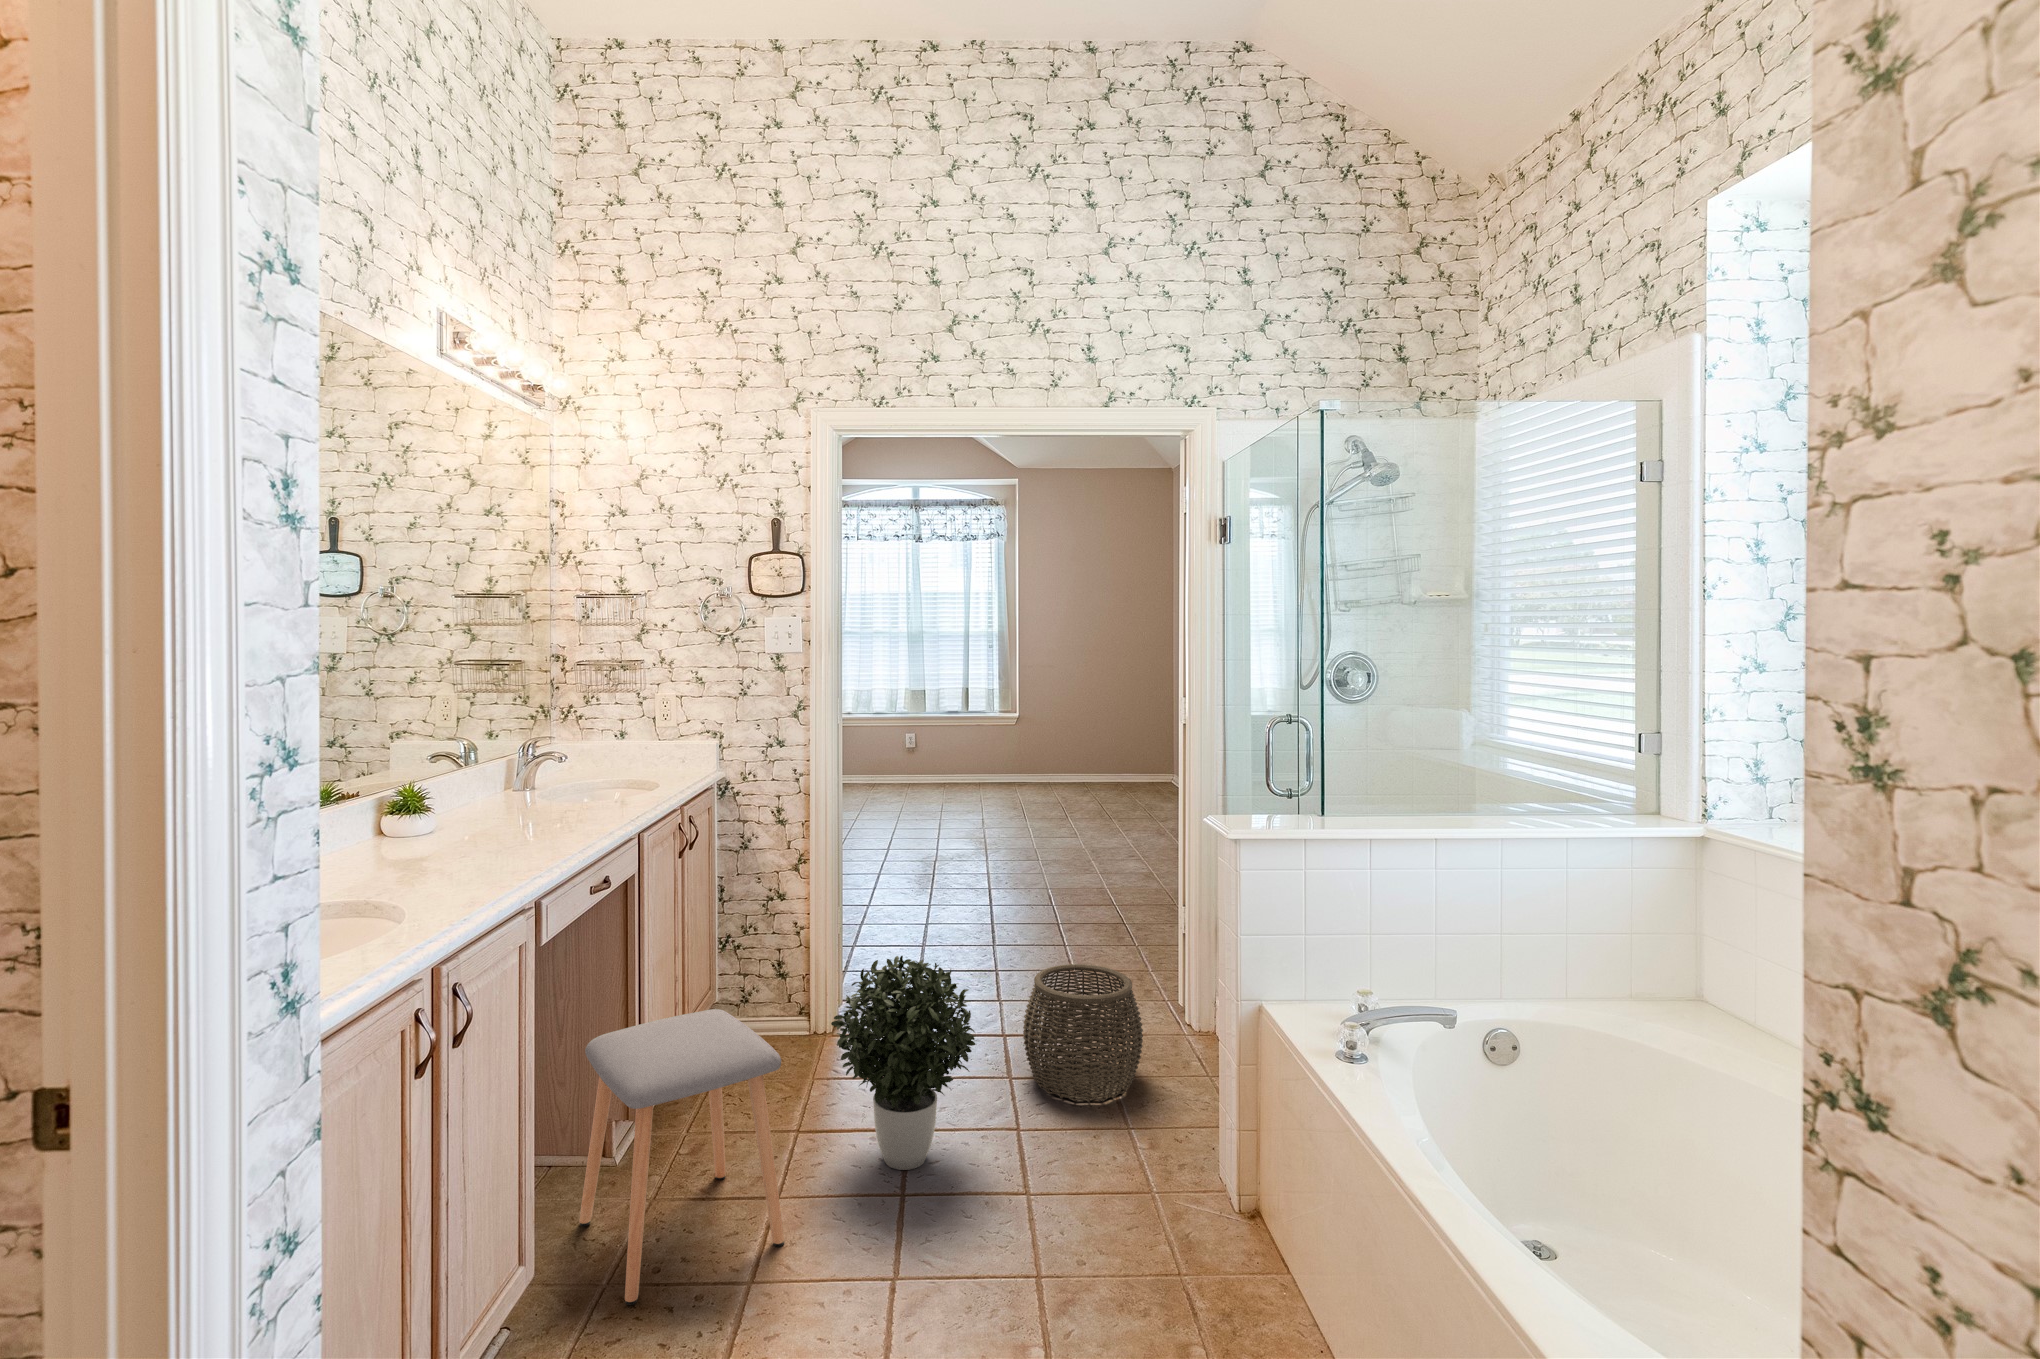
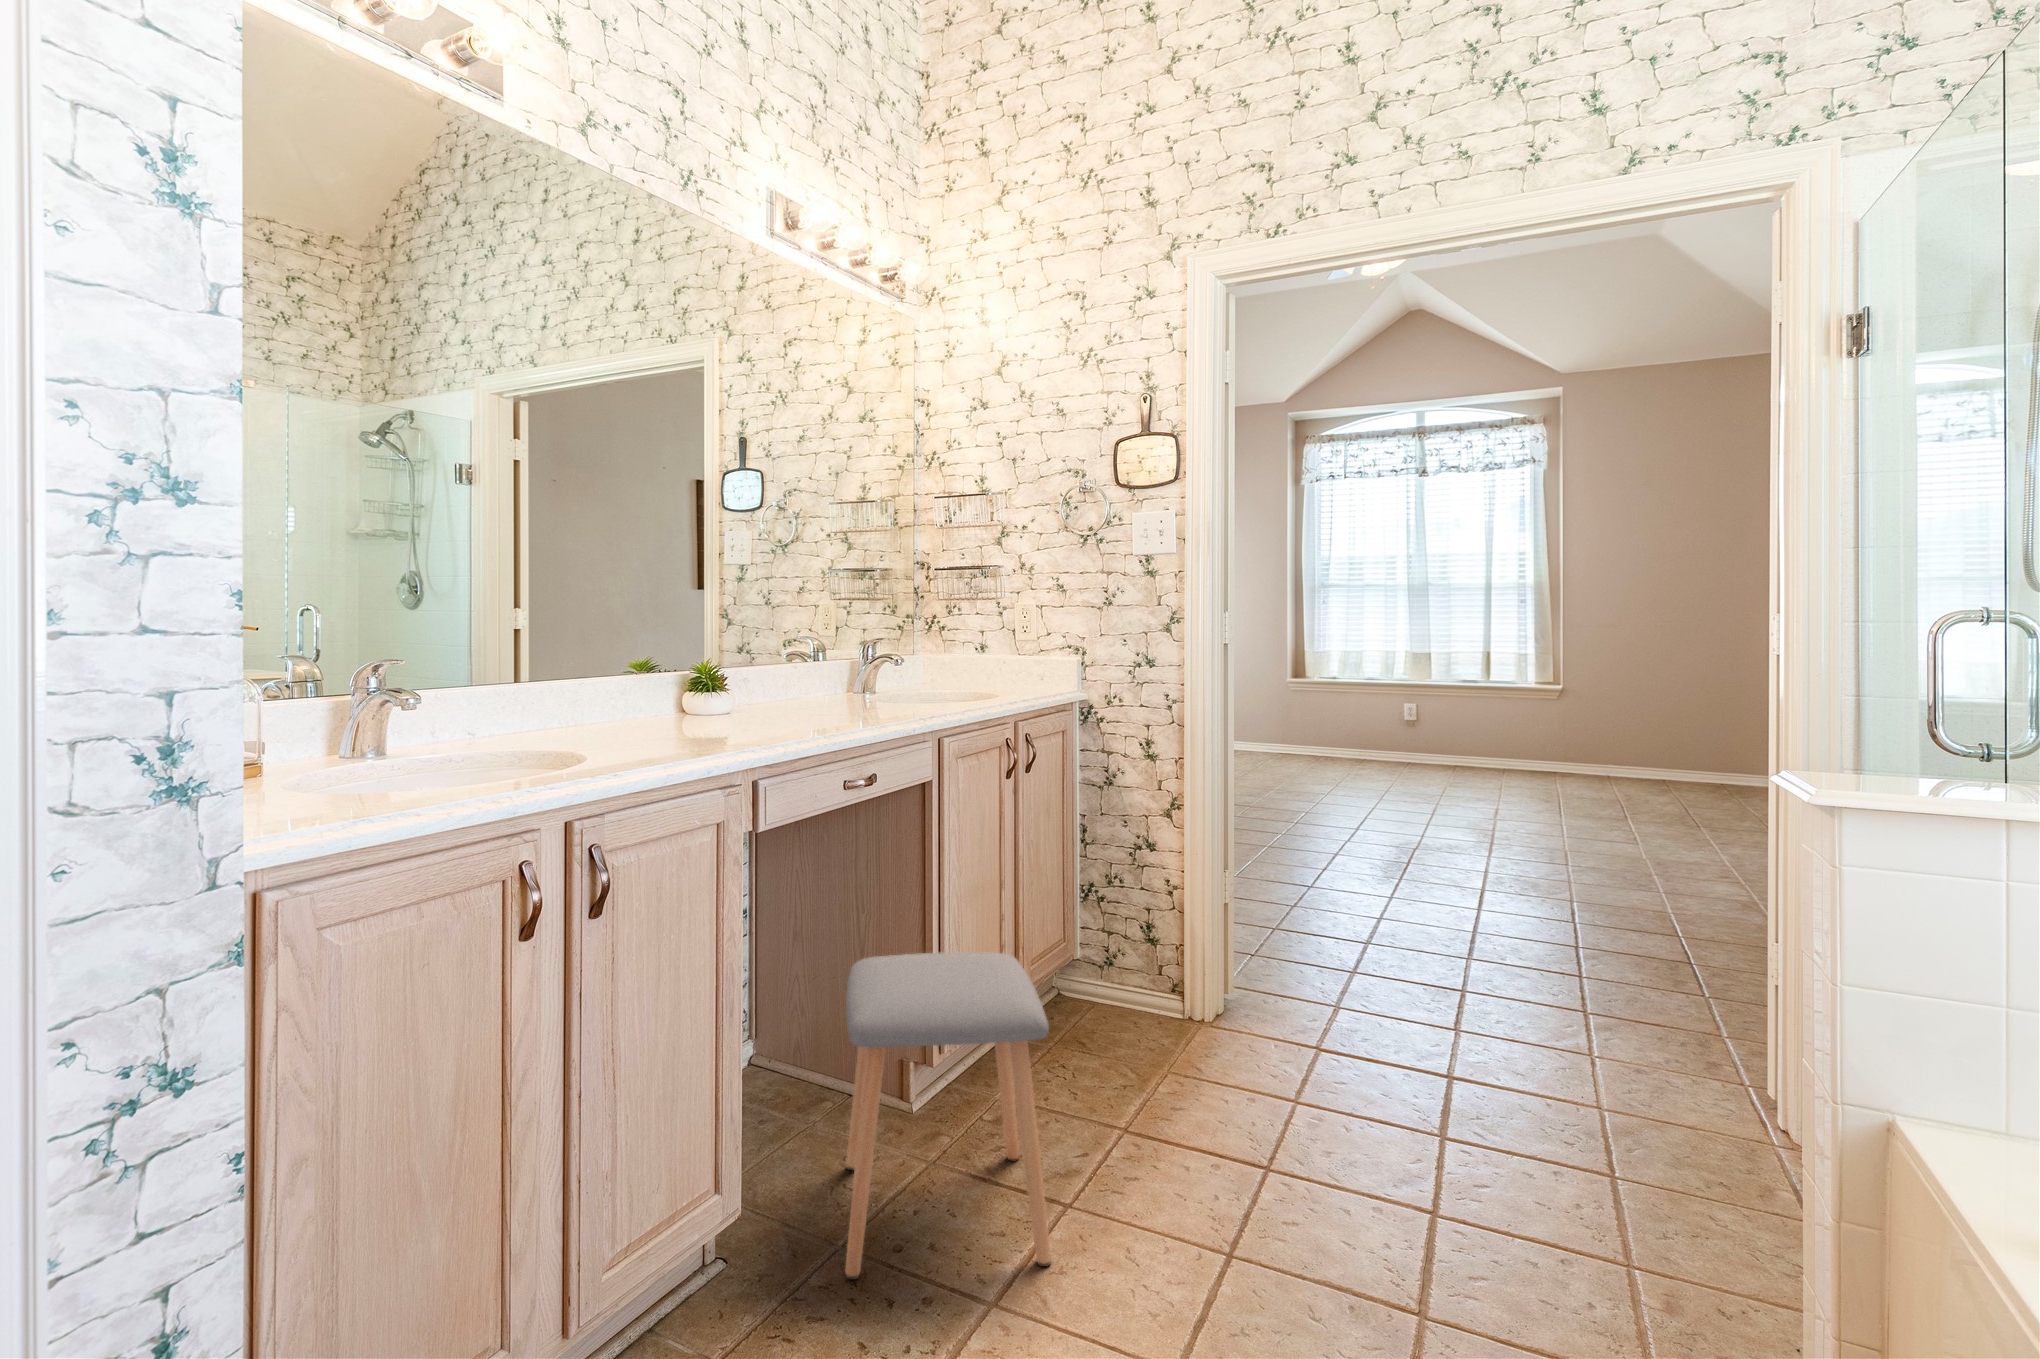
potted plant: present [831,956,975,1170] -> none [1149,927,1355,1219]
woven basket: present [1023,964,1143,1102] -> none [1457,988,1669,1206]

